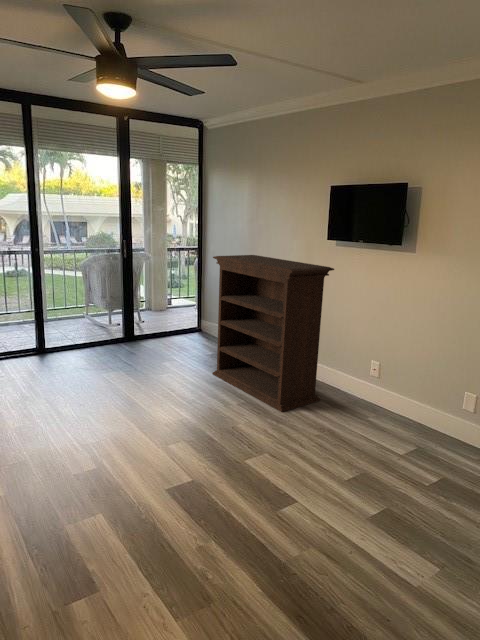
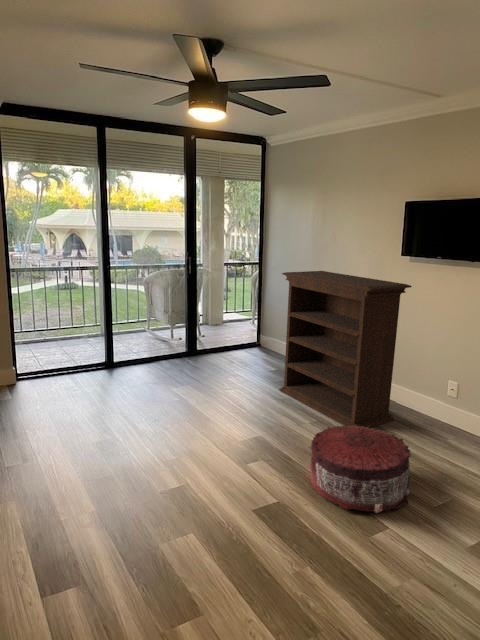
pouf: none [227,405,323,488] -> present [310,426,411,513]

